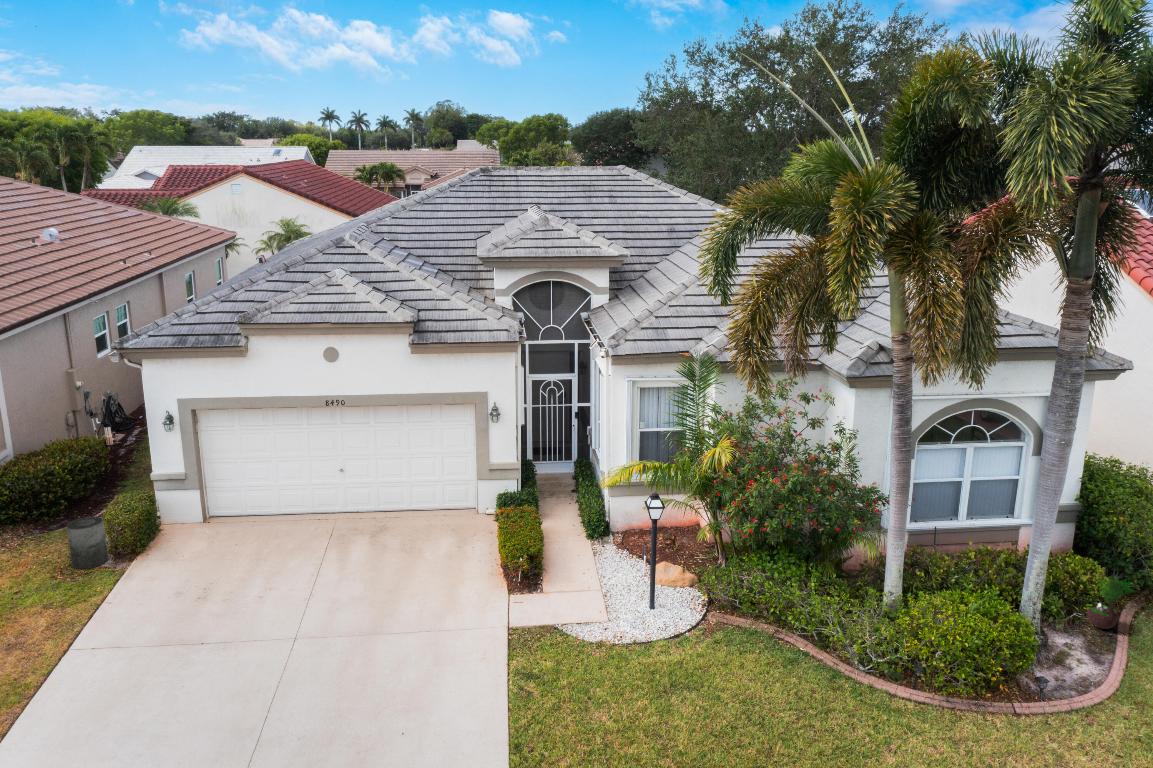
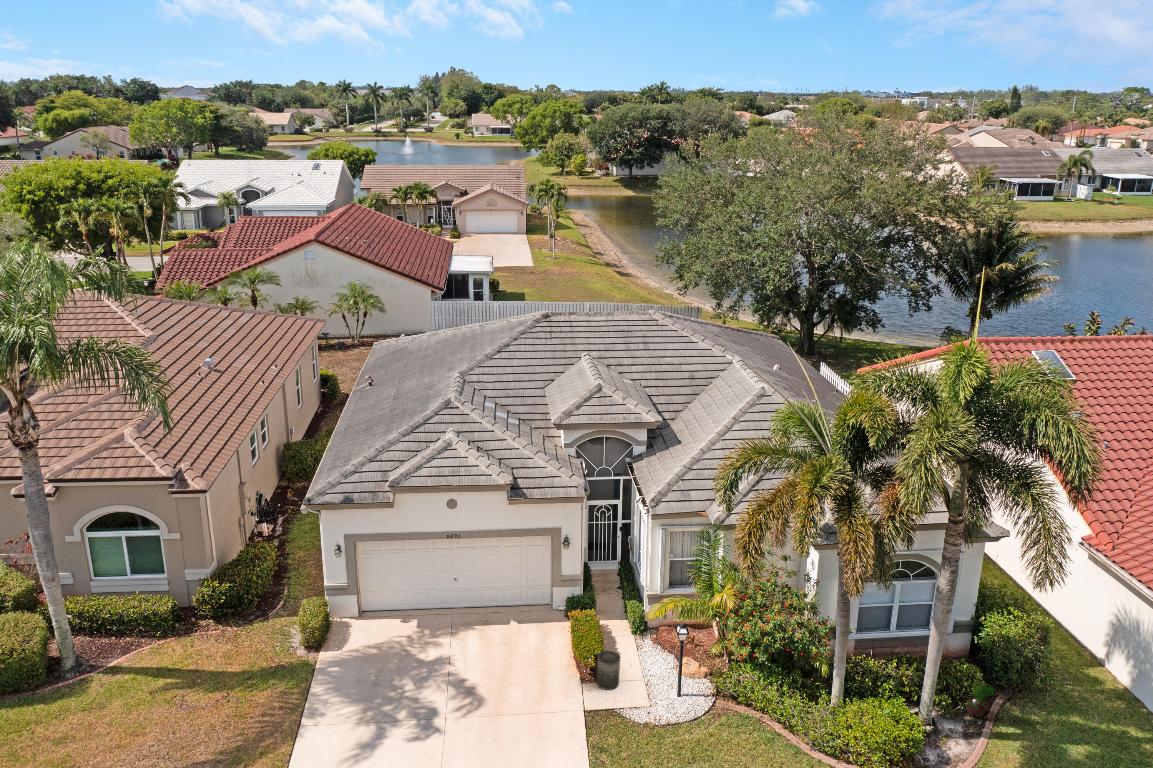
trash can: present [67,517,108,569] -> present [597,651,620,690]

